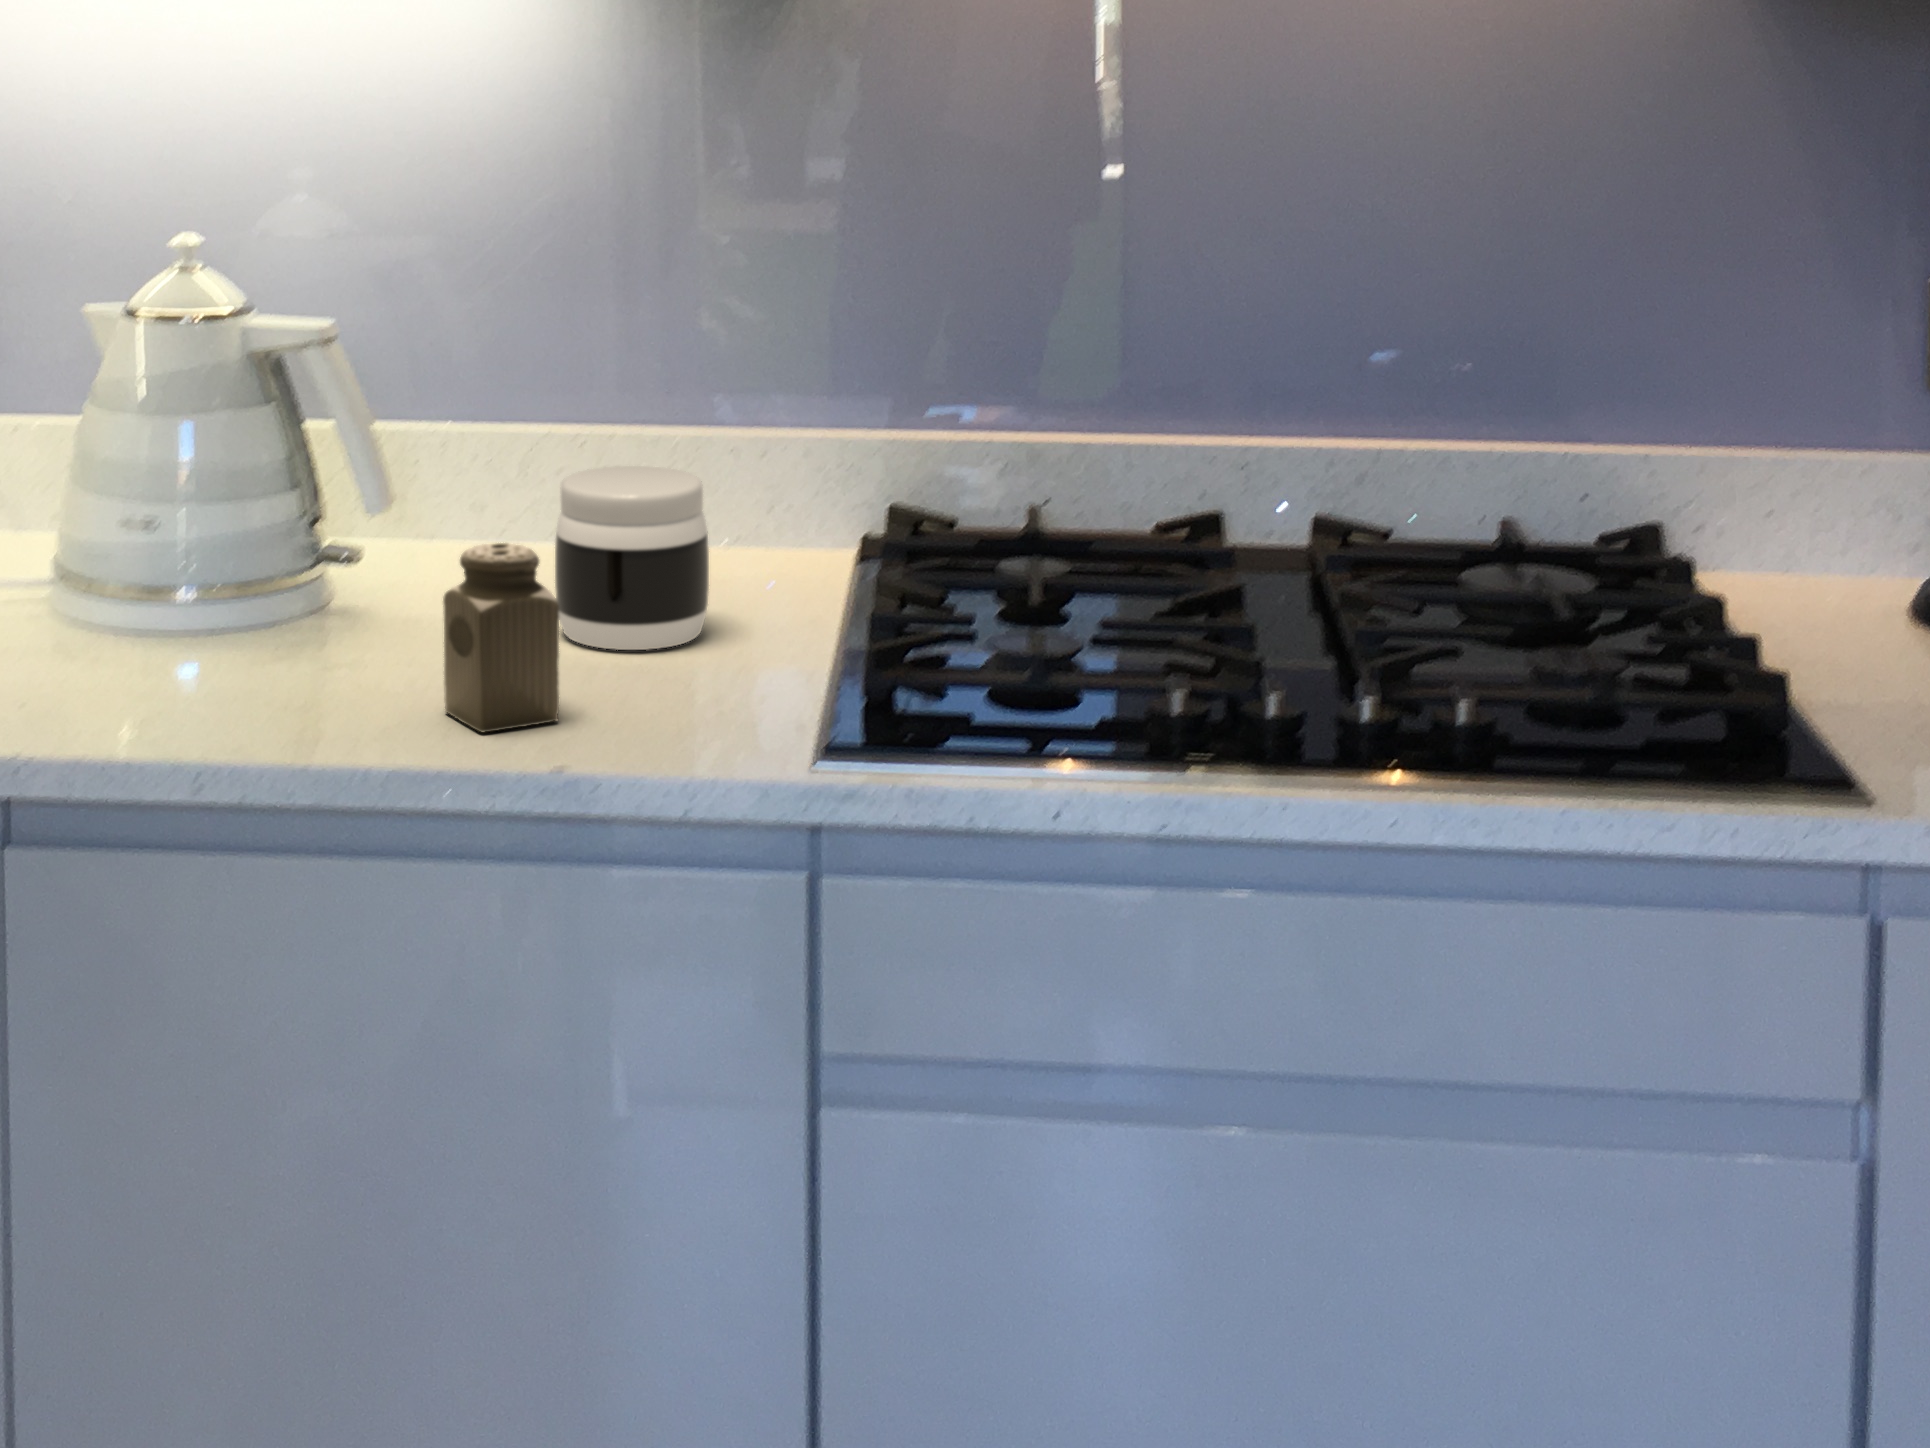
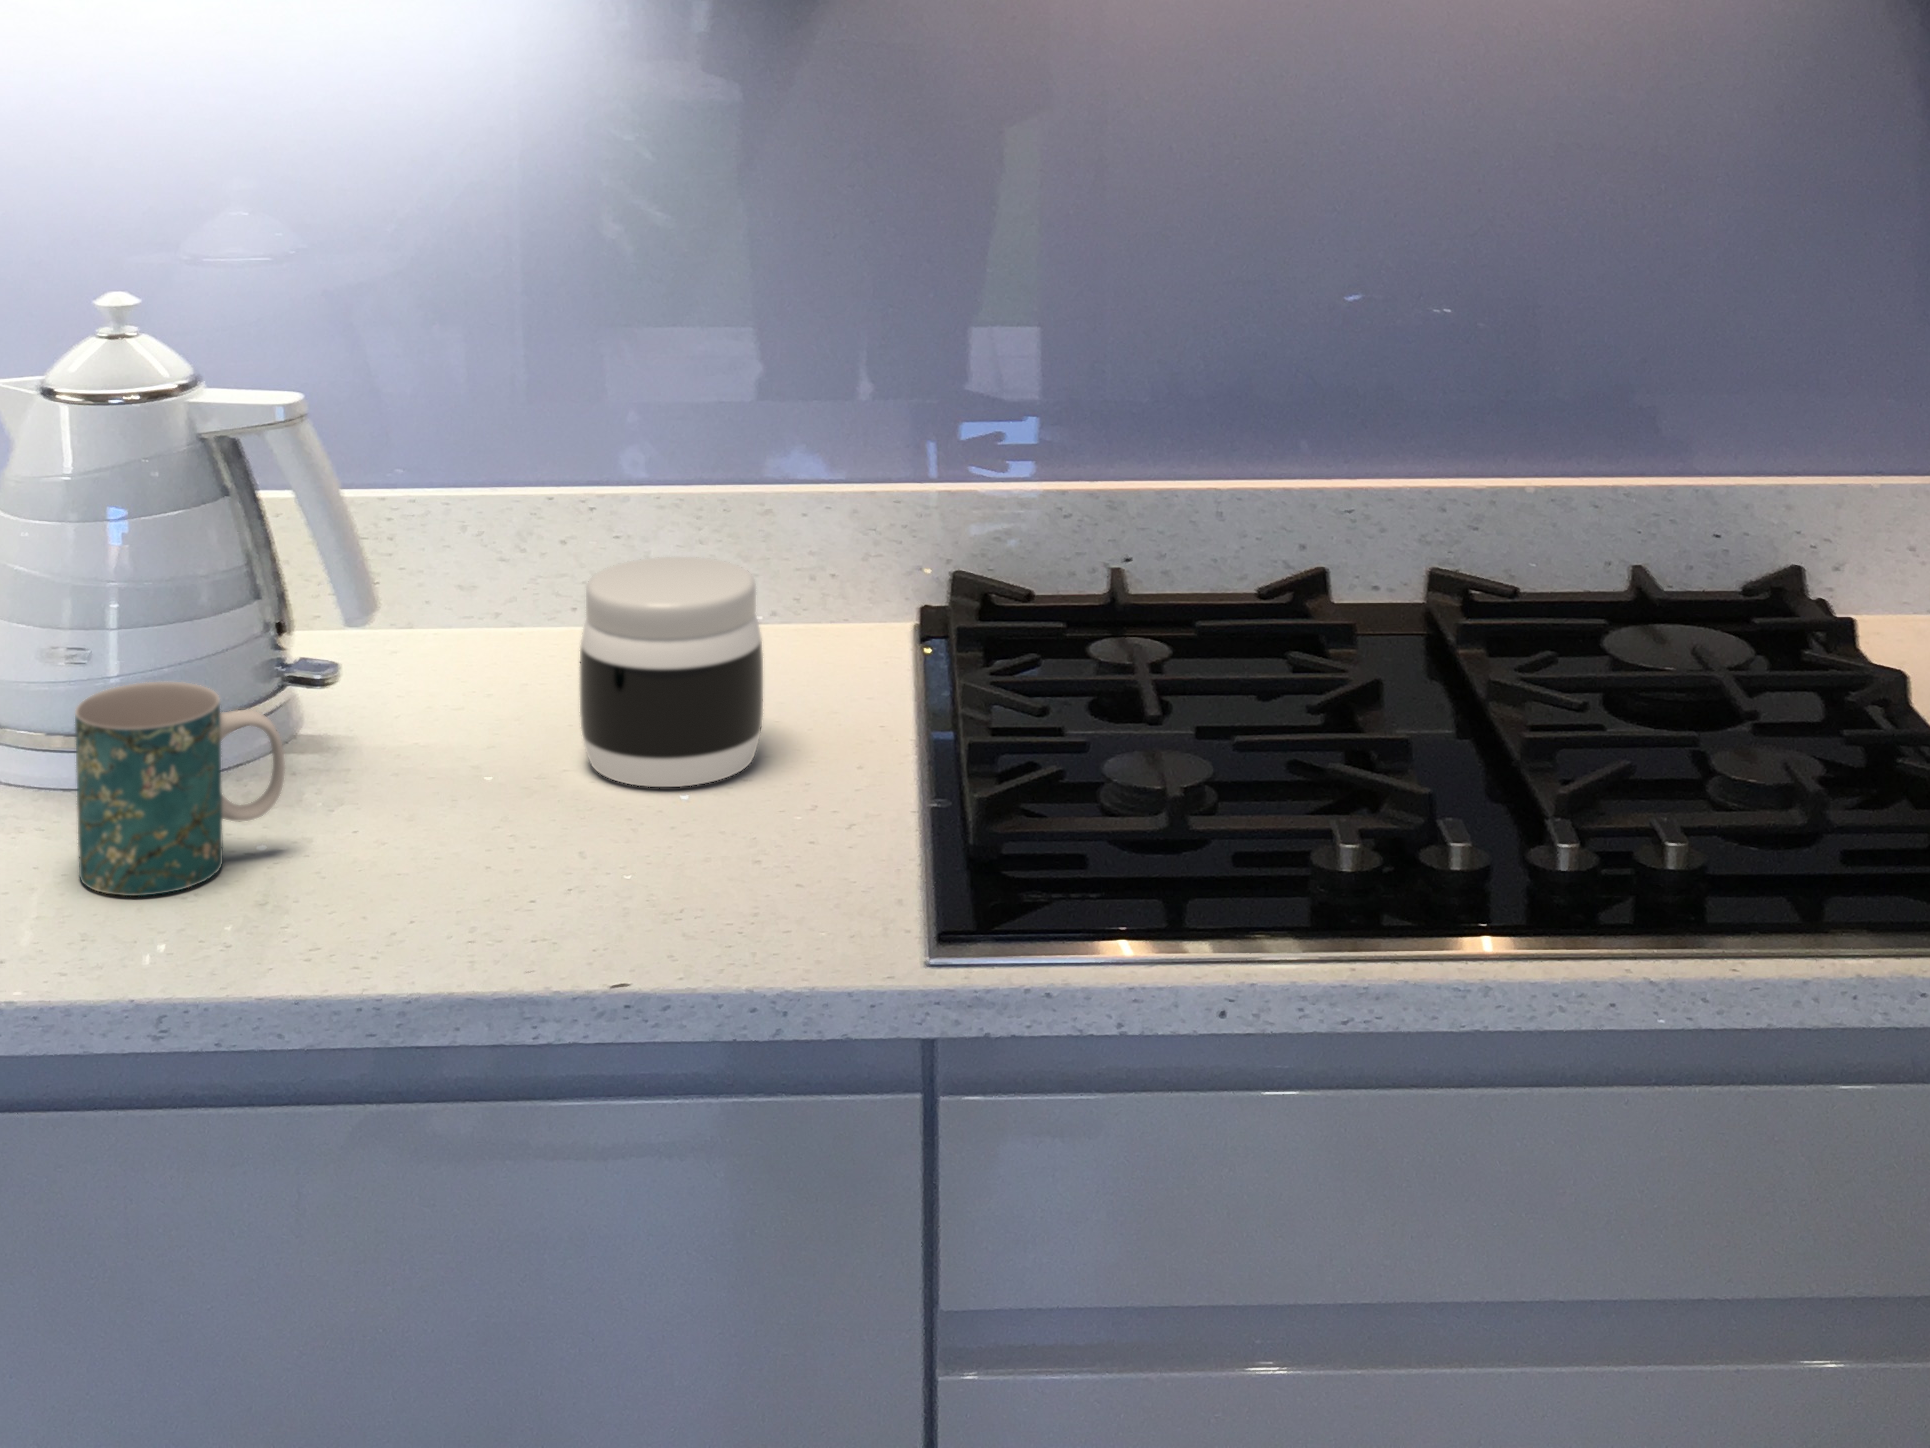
mug: none [141,536,307,699] -> present [75,682,285,896]
salt shaker: present [443,543,559,733] -> none [461,688,605,929]

